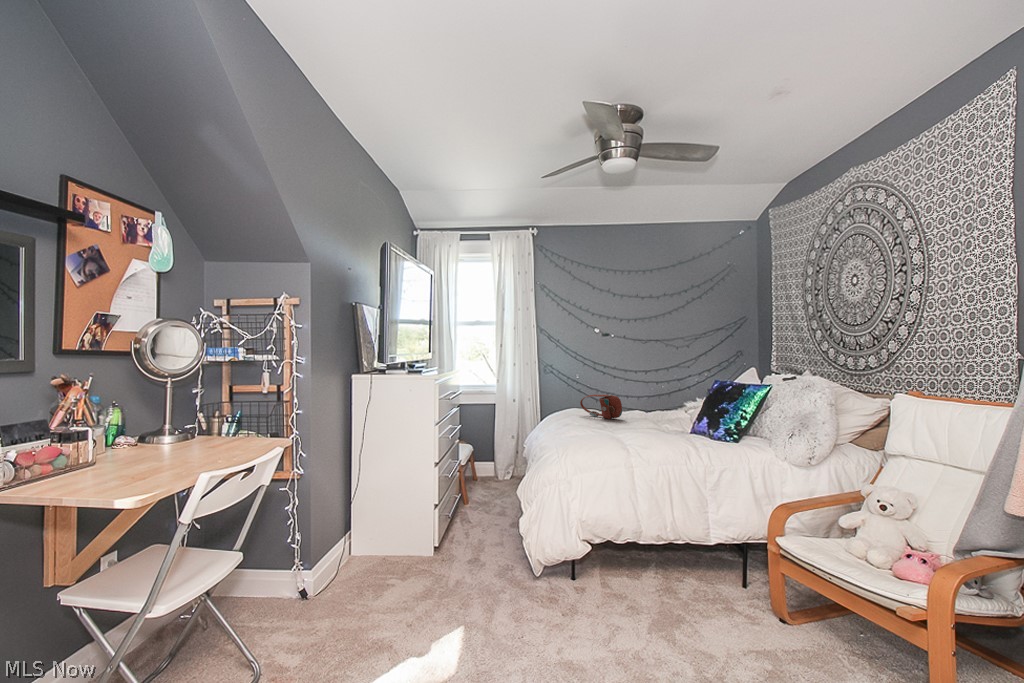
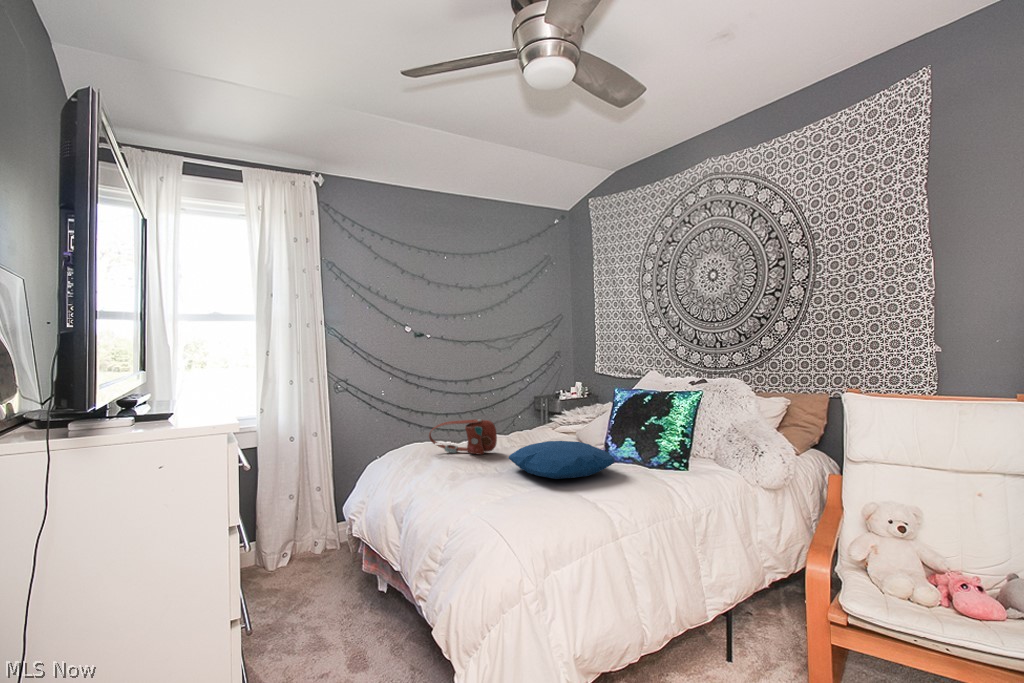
pillow: none [608,411,672,431] -> present [509,441,615,479]

